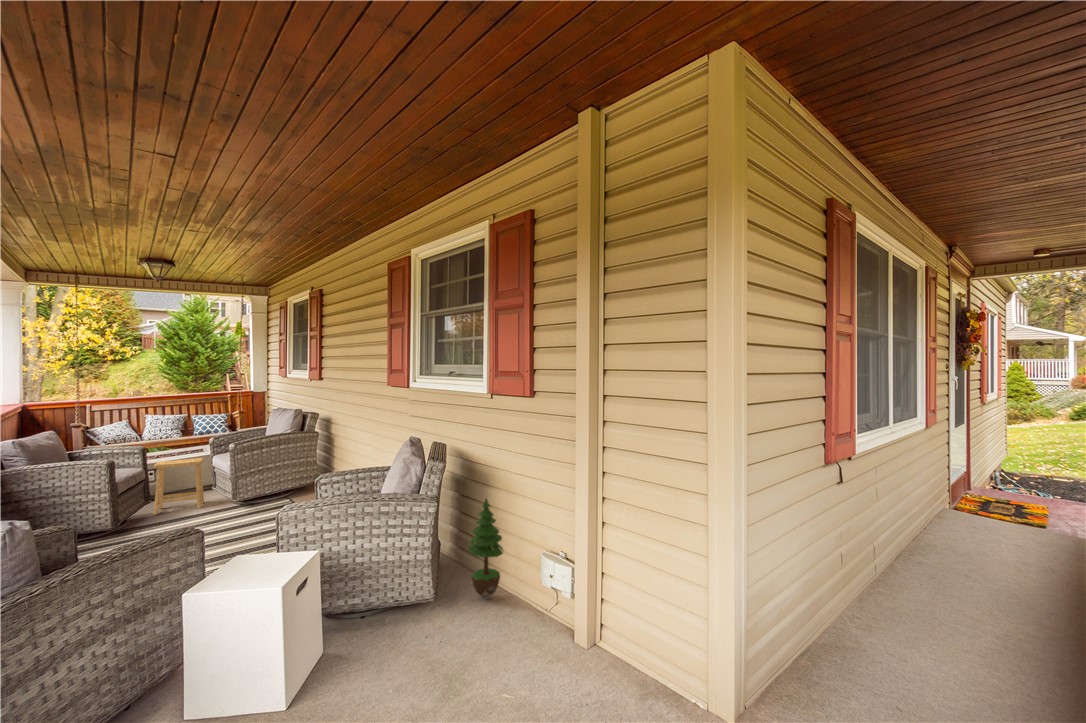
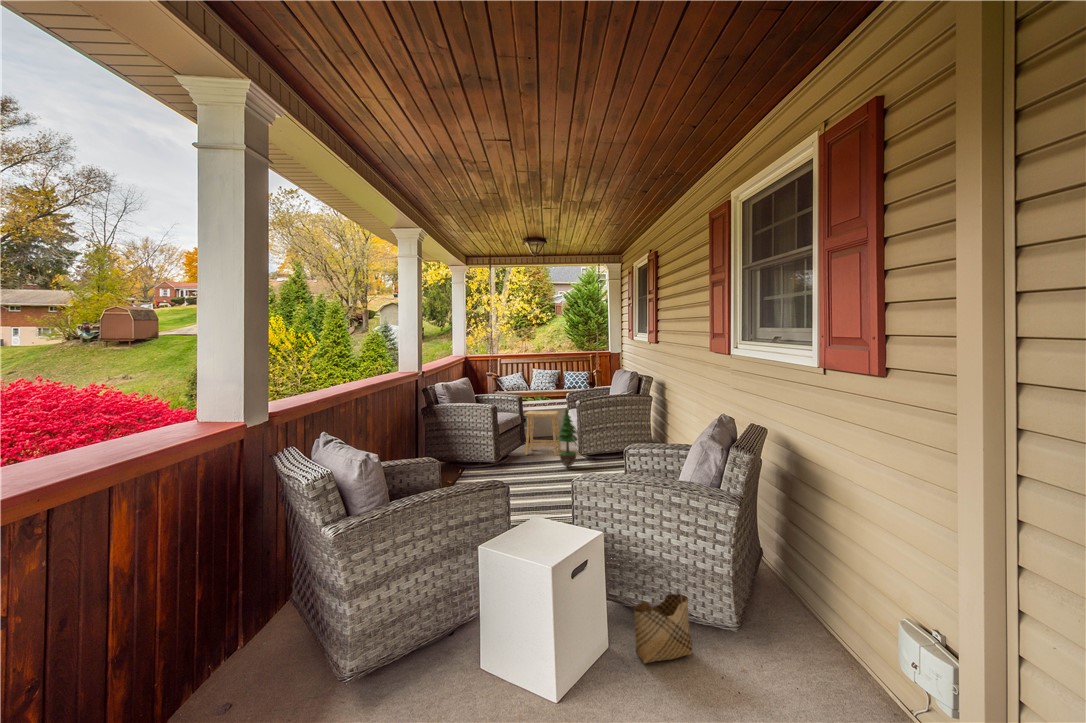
potted tree: present [468,499,503,598] -> present [557,408,578,467]
woven basket: none [354,567,401,651] -> present [633,567,692,664]

